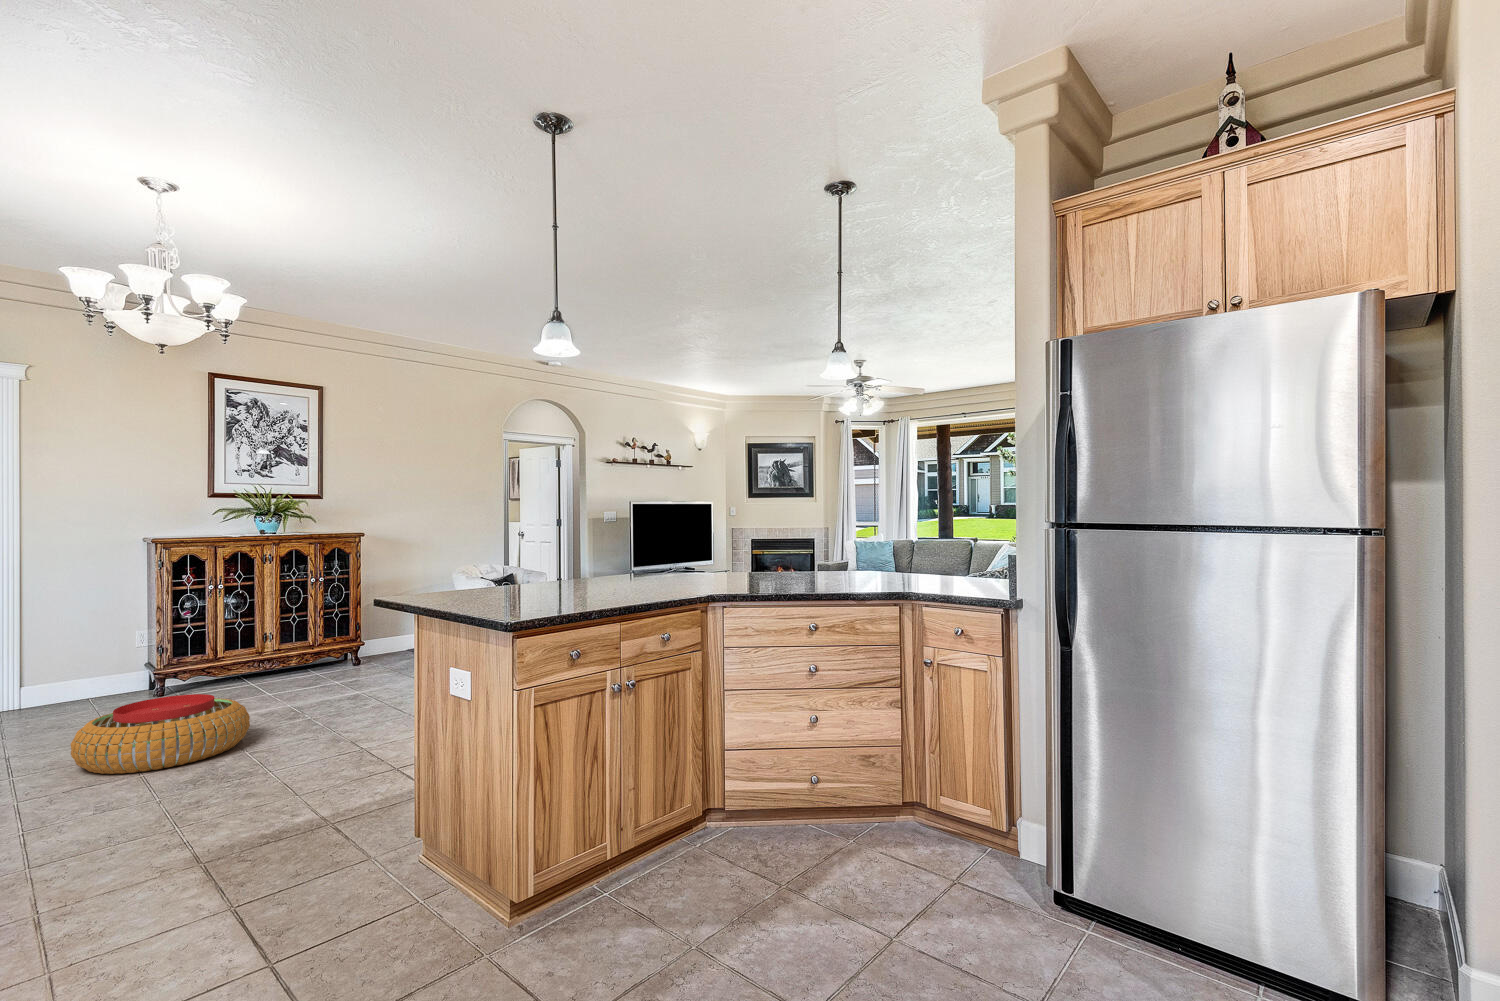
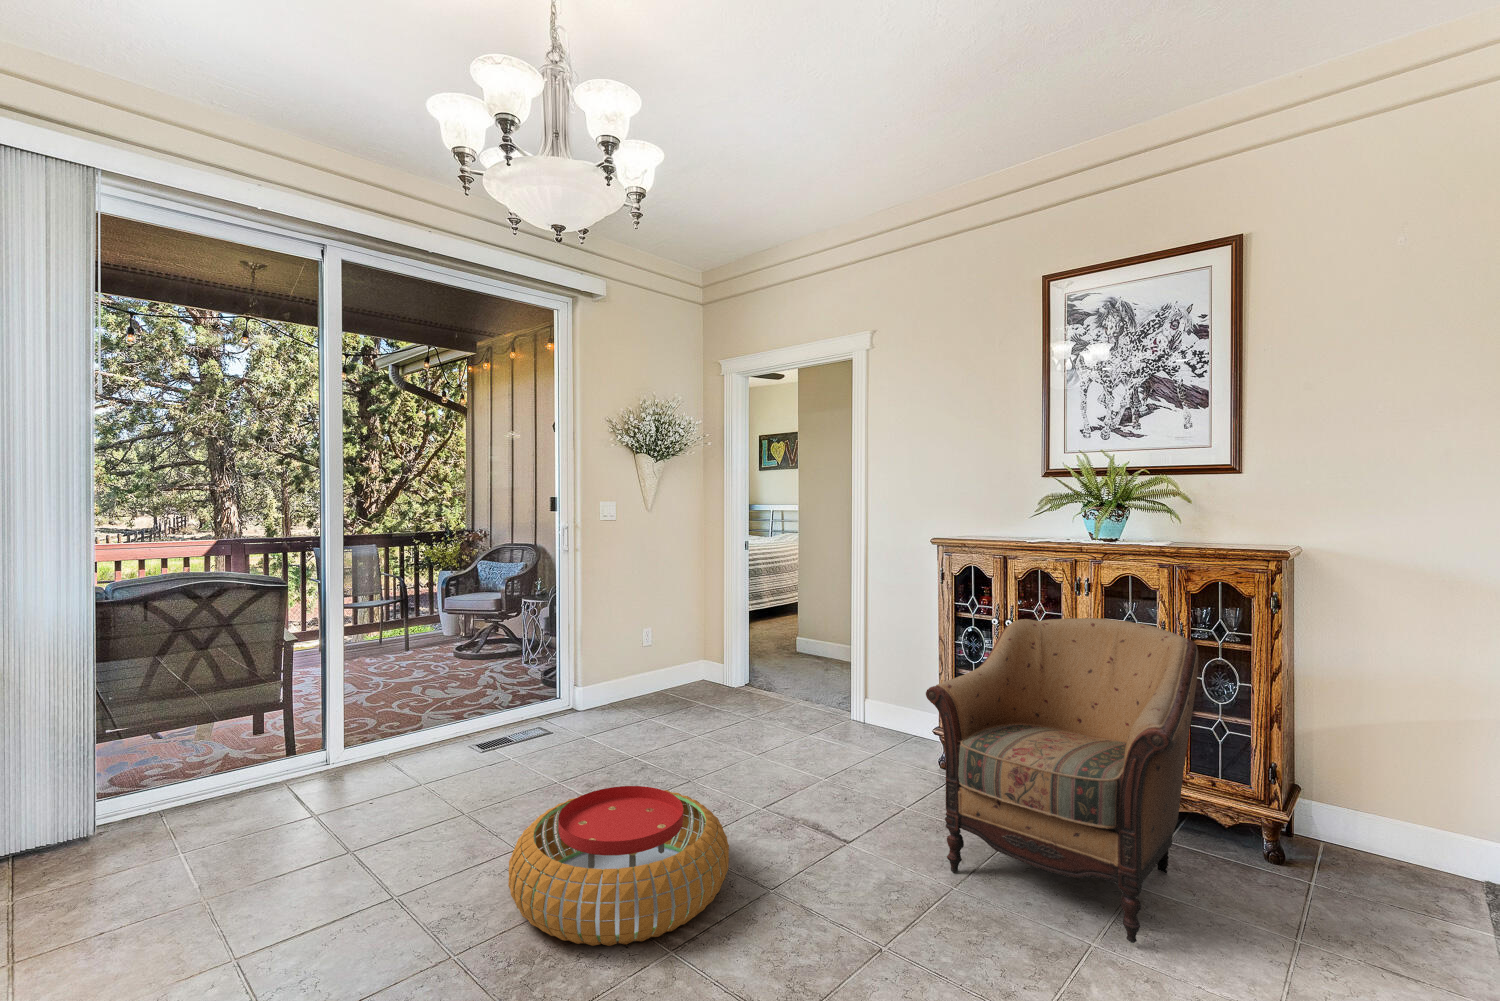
armchair: none [245,571,381,700] -> present [926,618,1198,943]

